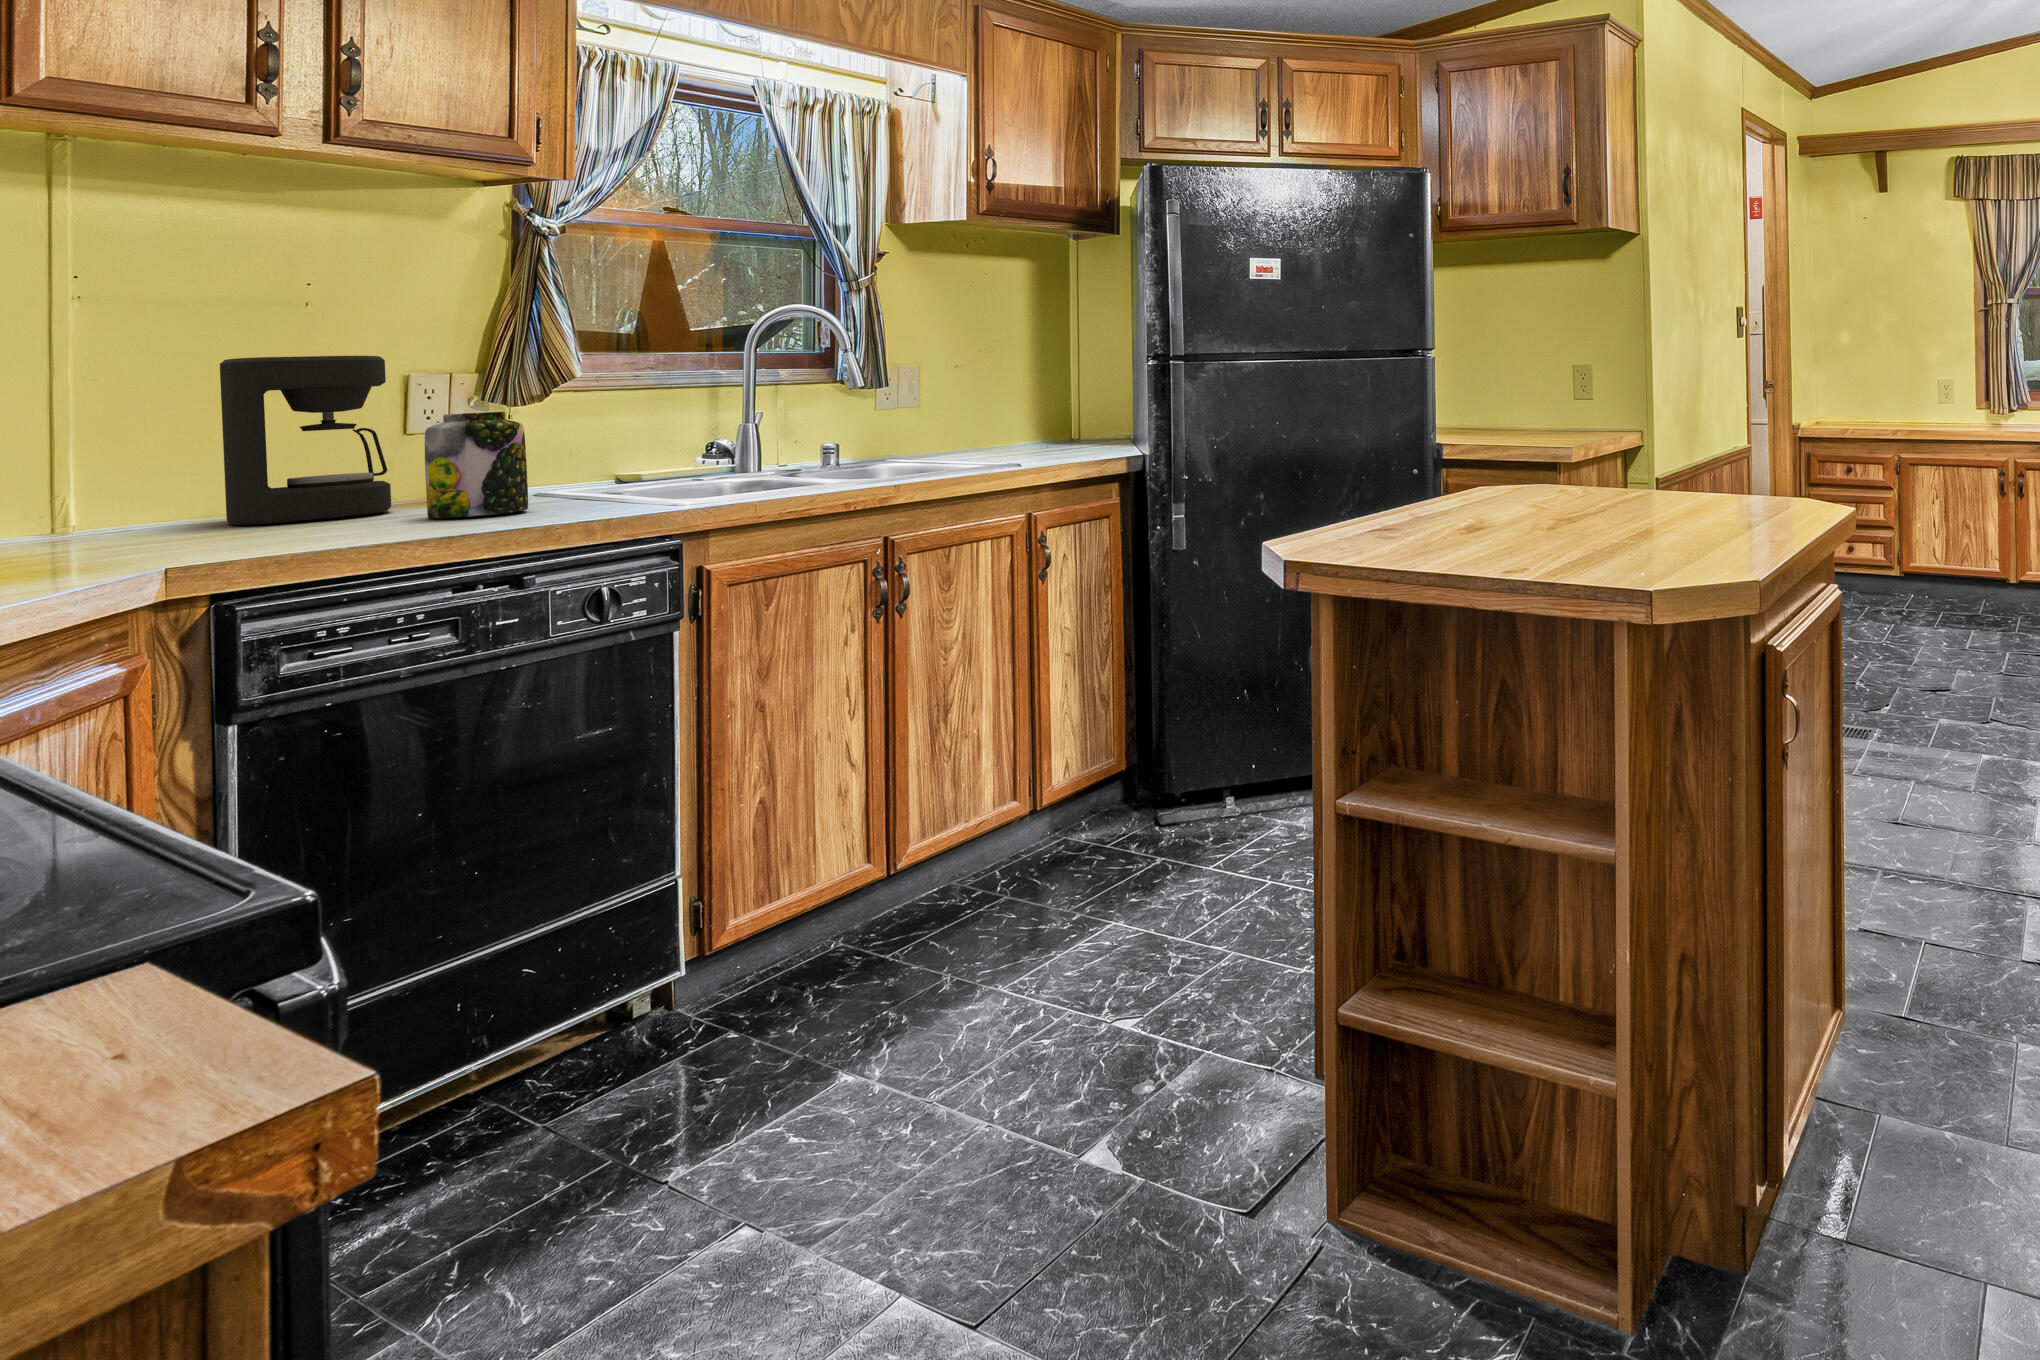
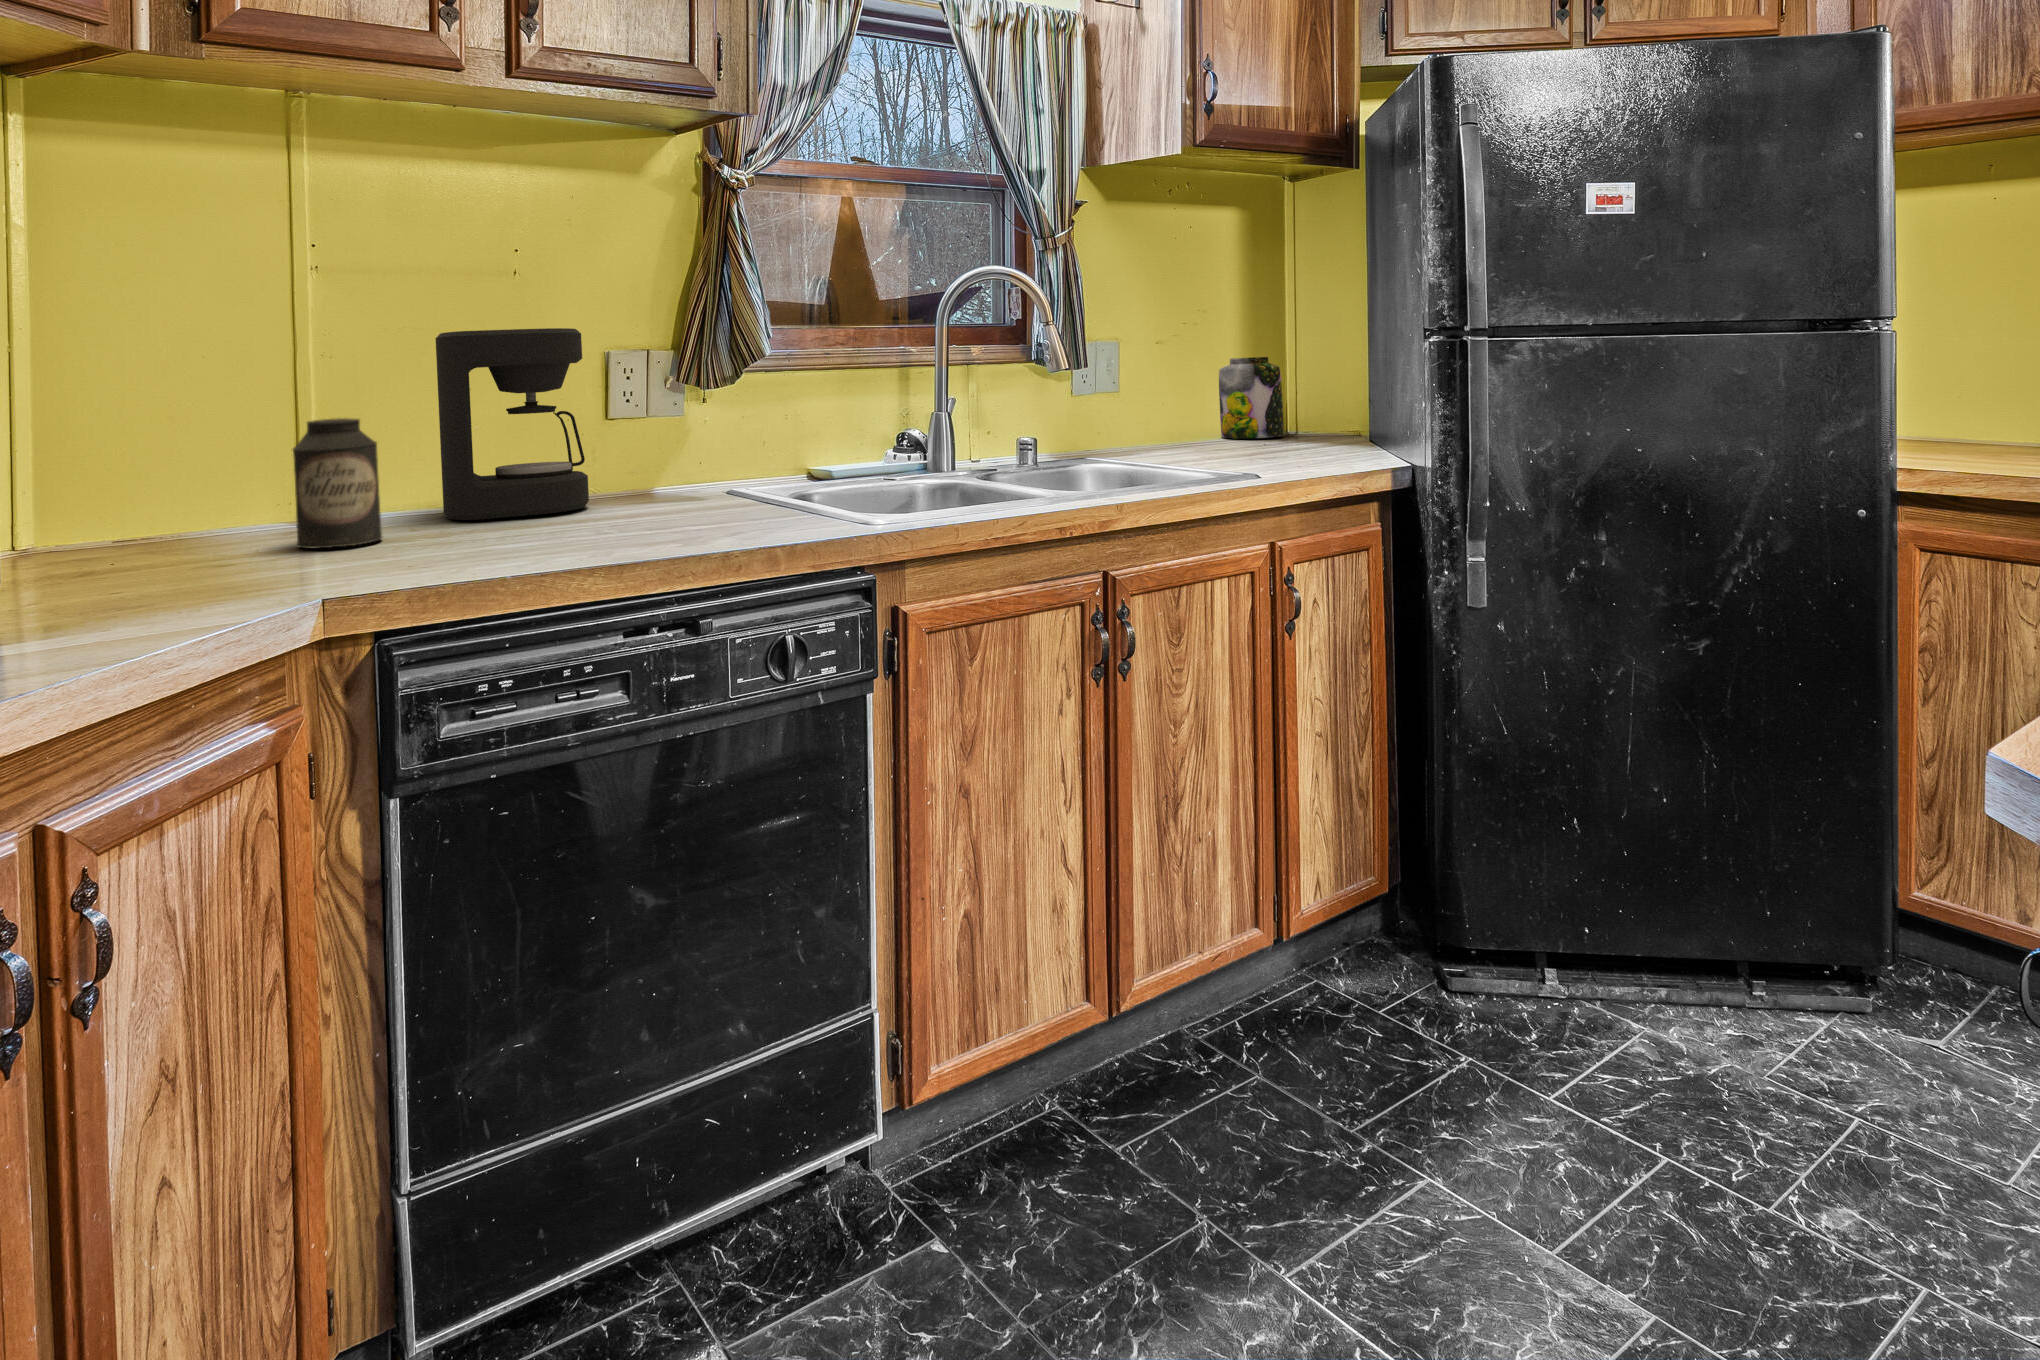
jar: present [425,412,528,518] -> present [1219,357,1284,439]
canister: none [70,434,173,548] -> present [293,418,382,549]

